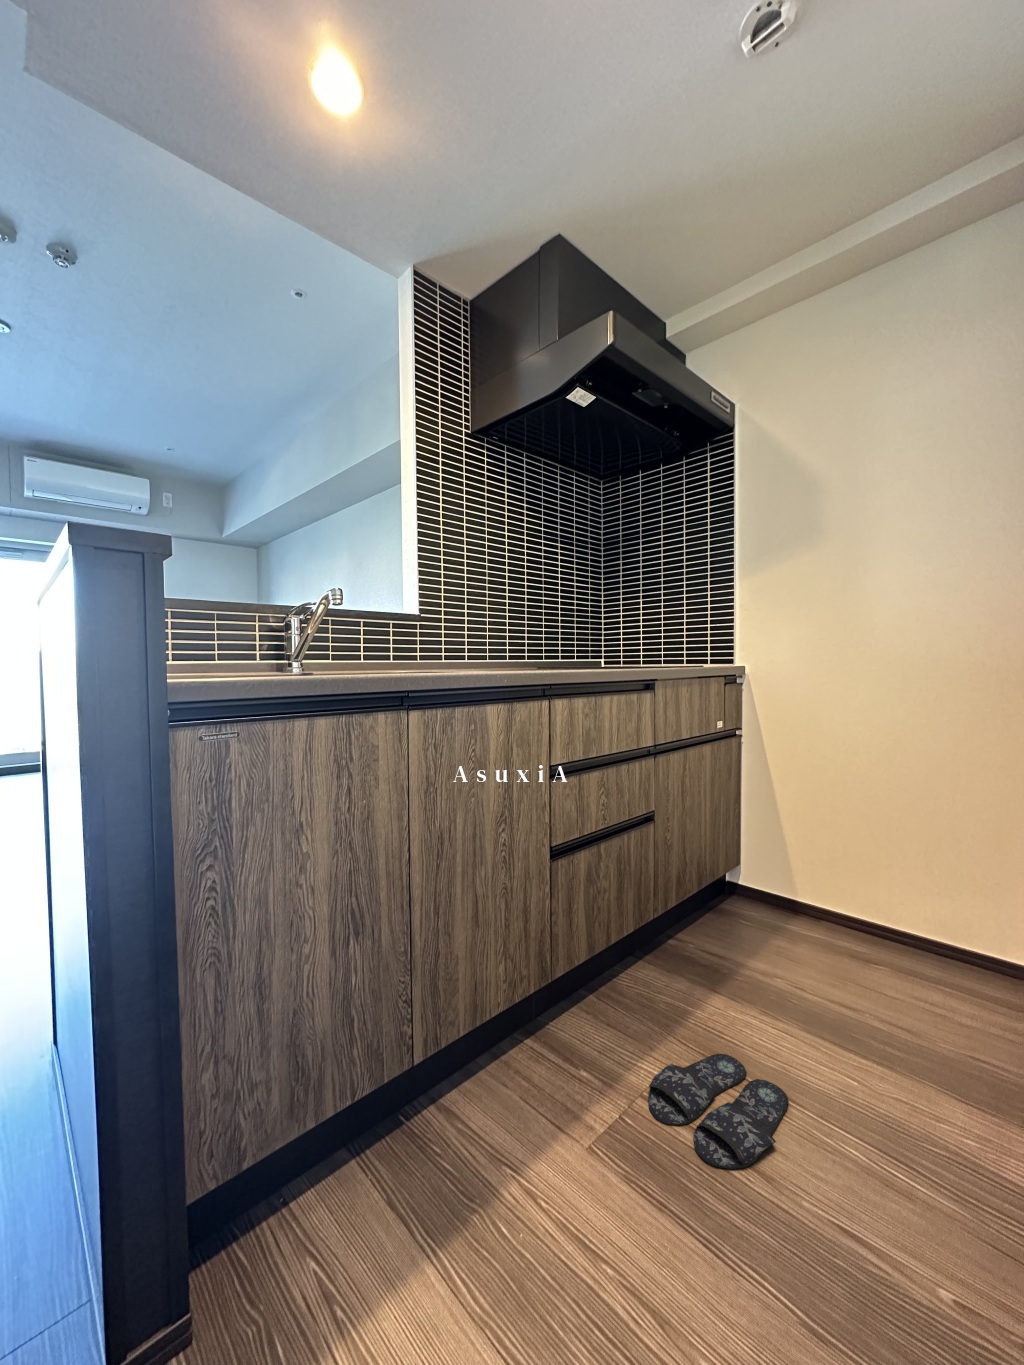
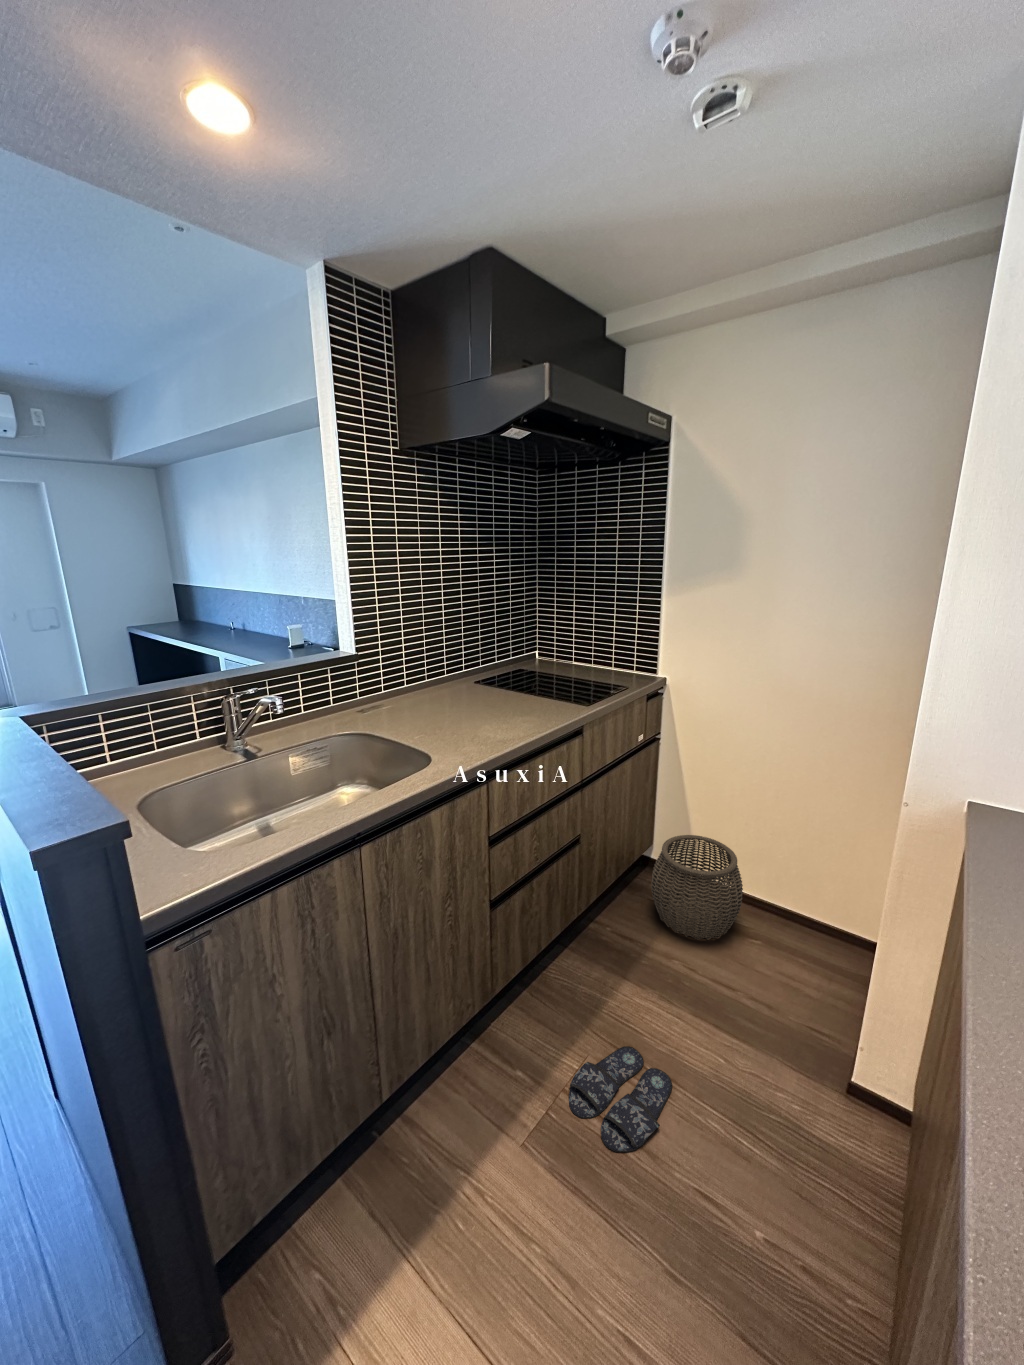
woven basket: none [740,838,857,959] -> present [651,835,743,940]

